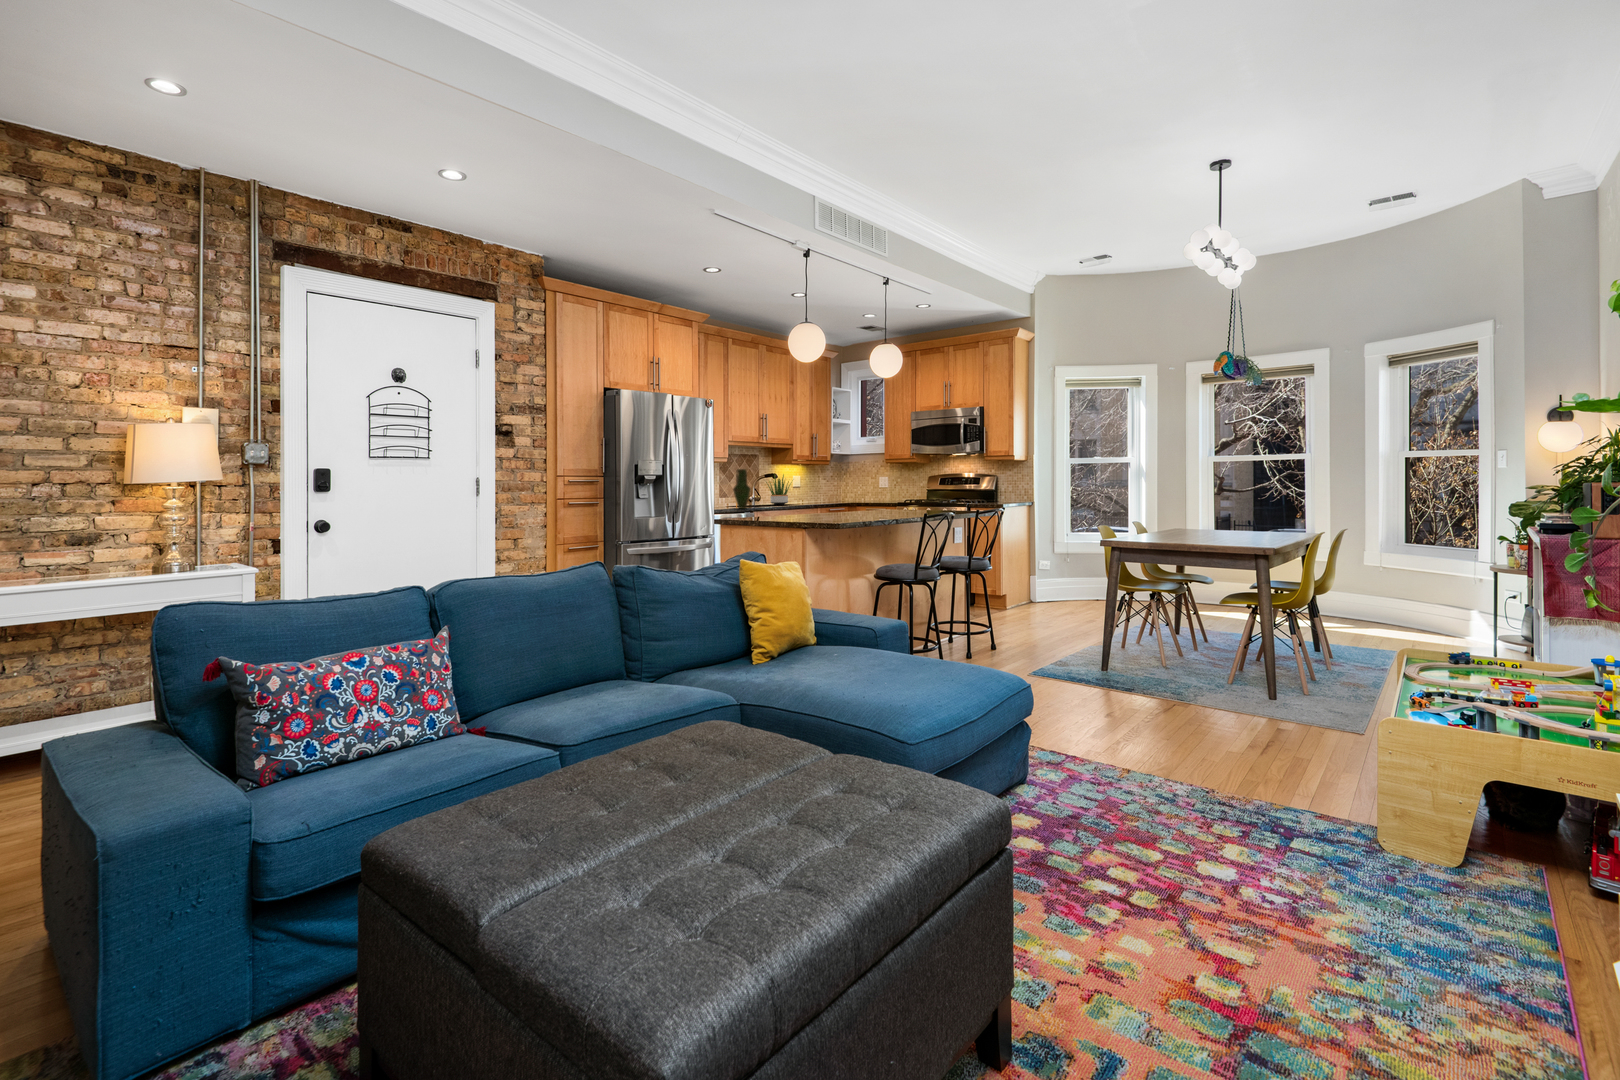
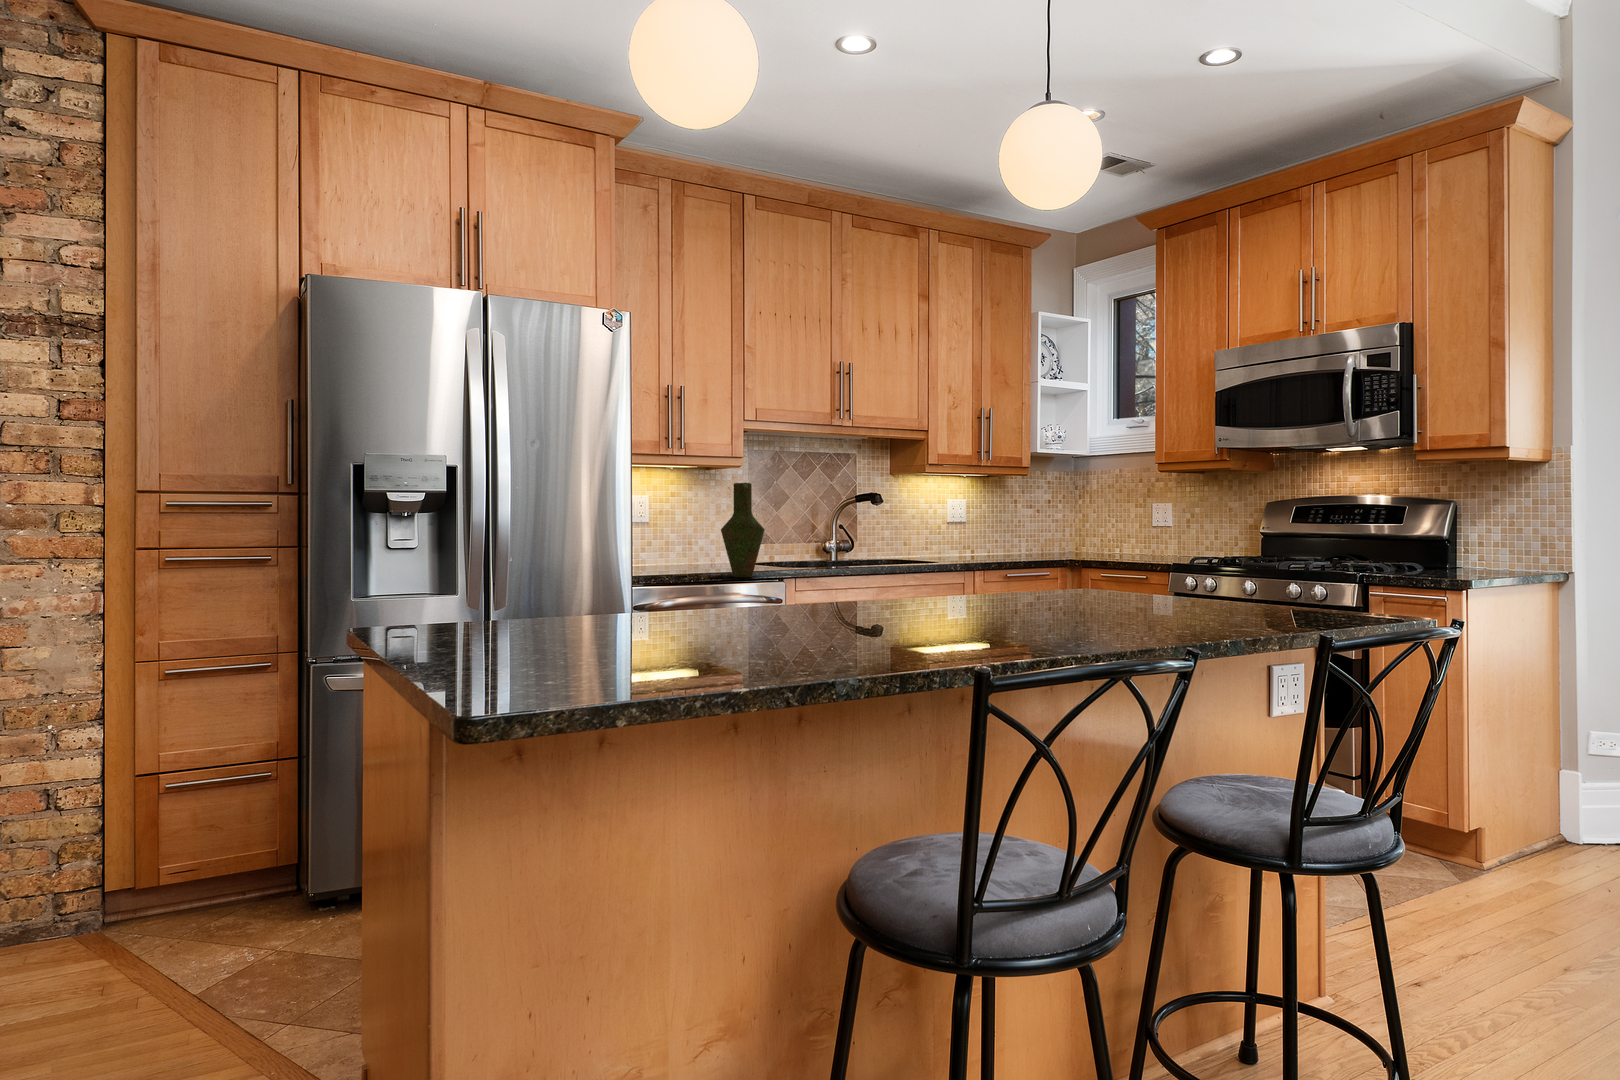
potted plant: present [766,475,792,505] -> none [834,496,911,567]

